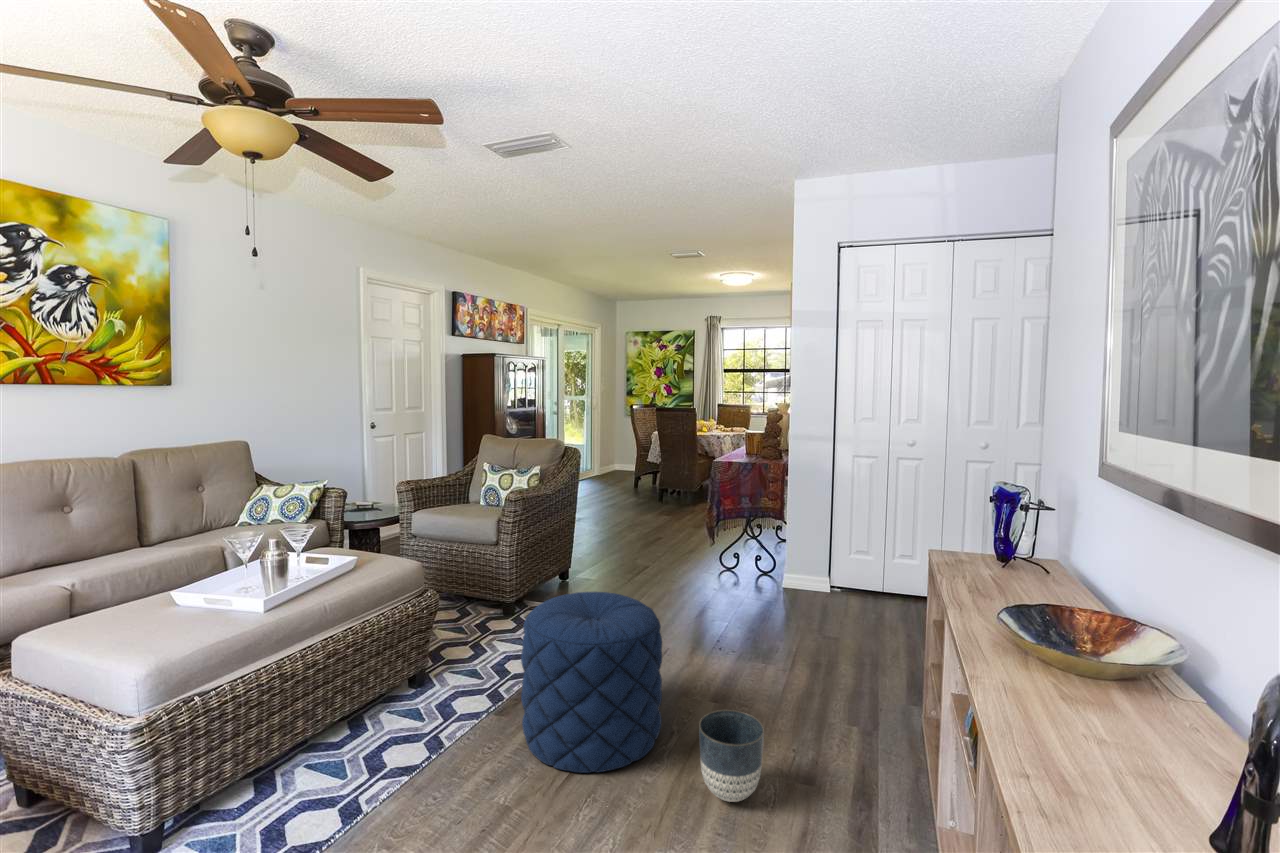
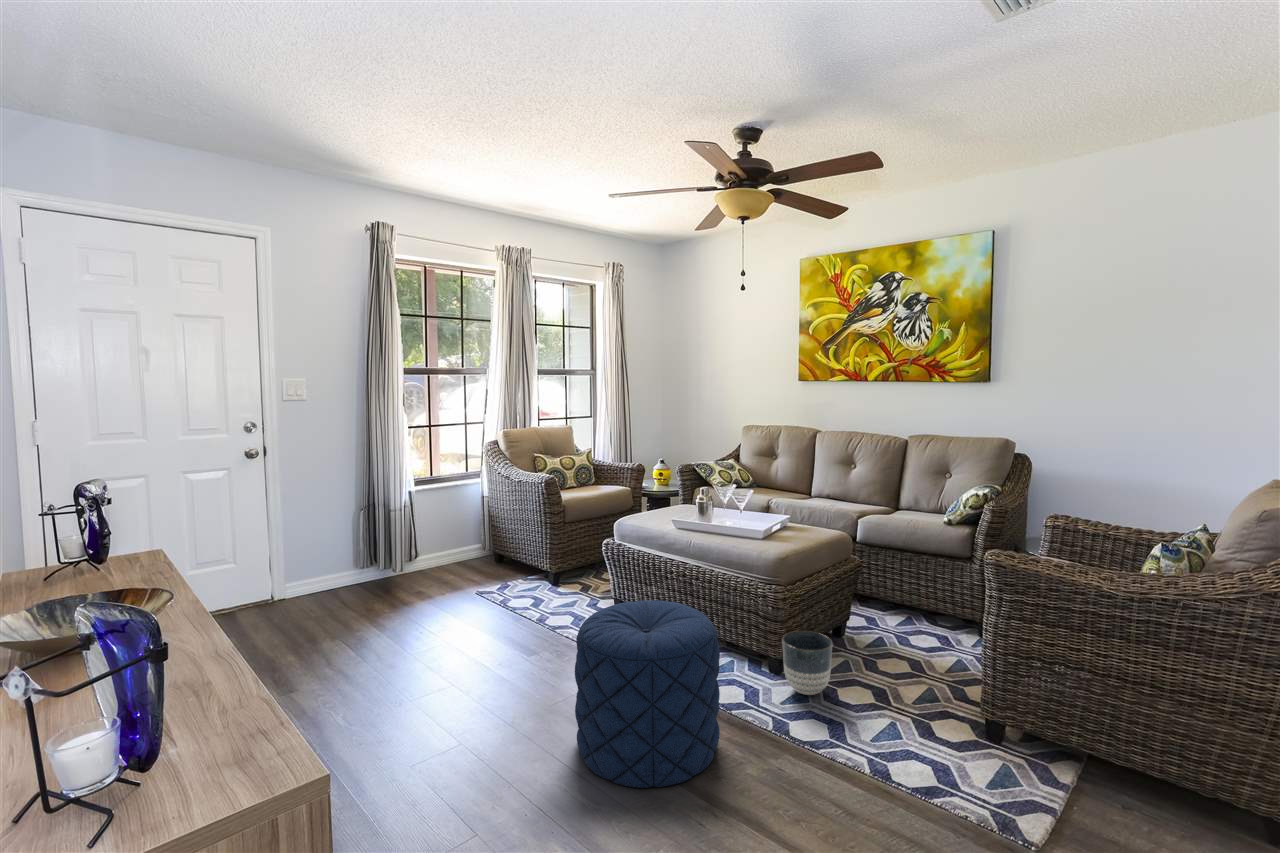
planter: present [699,710,764,802] -> present [782,631,832,695]

